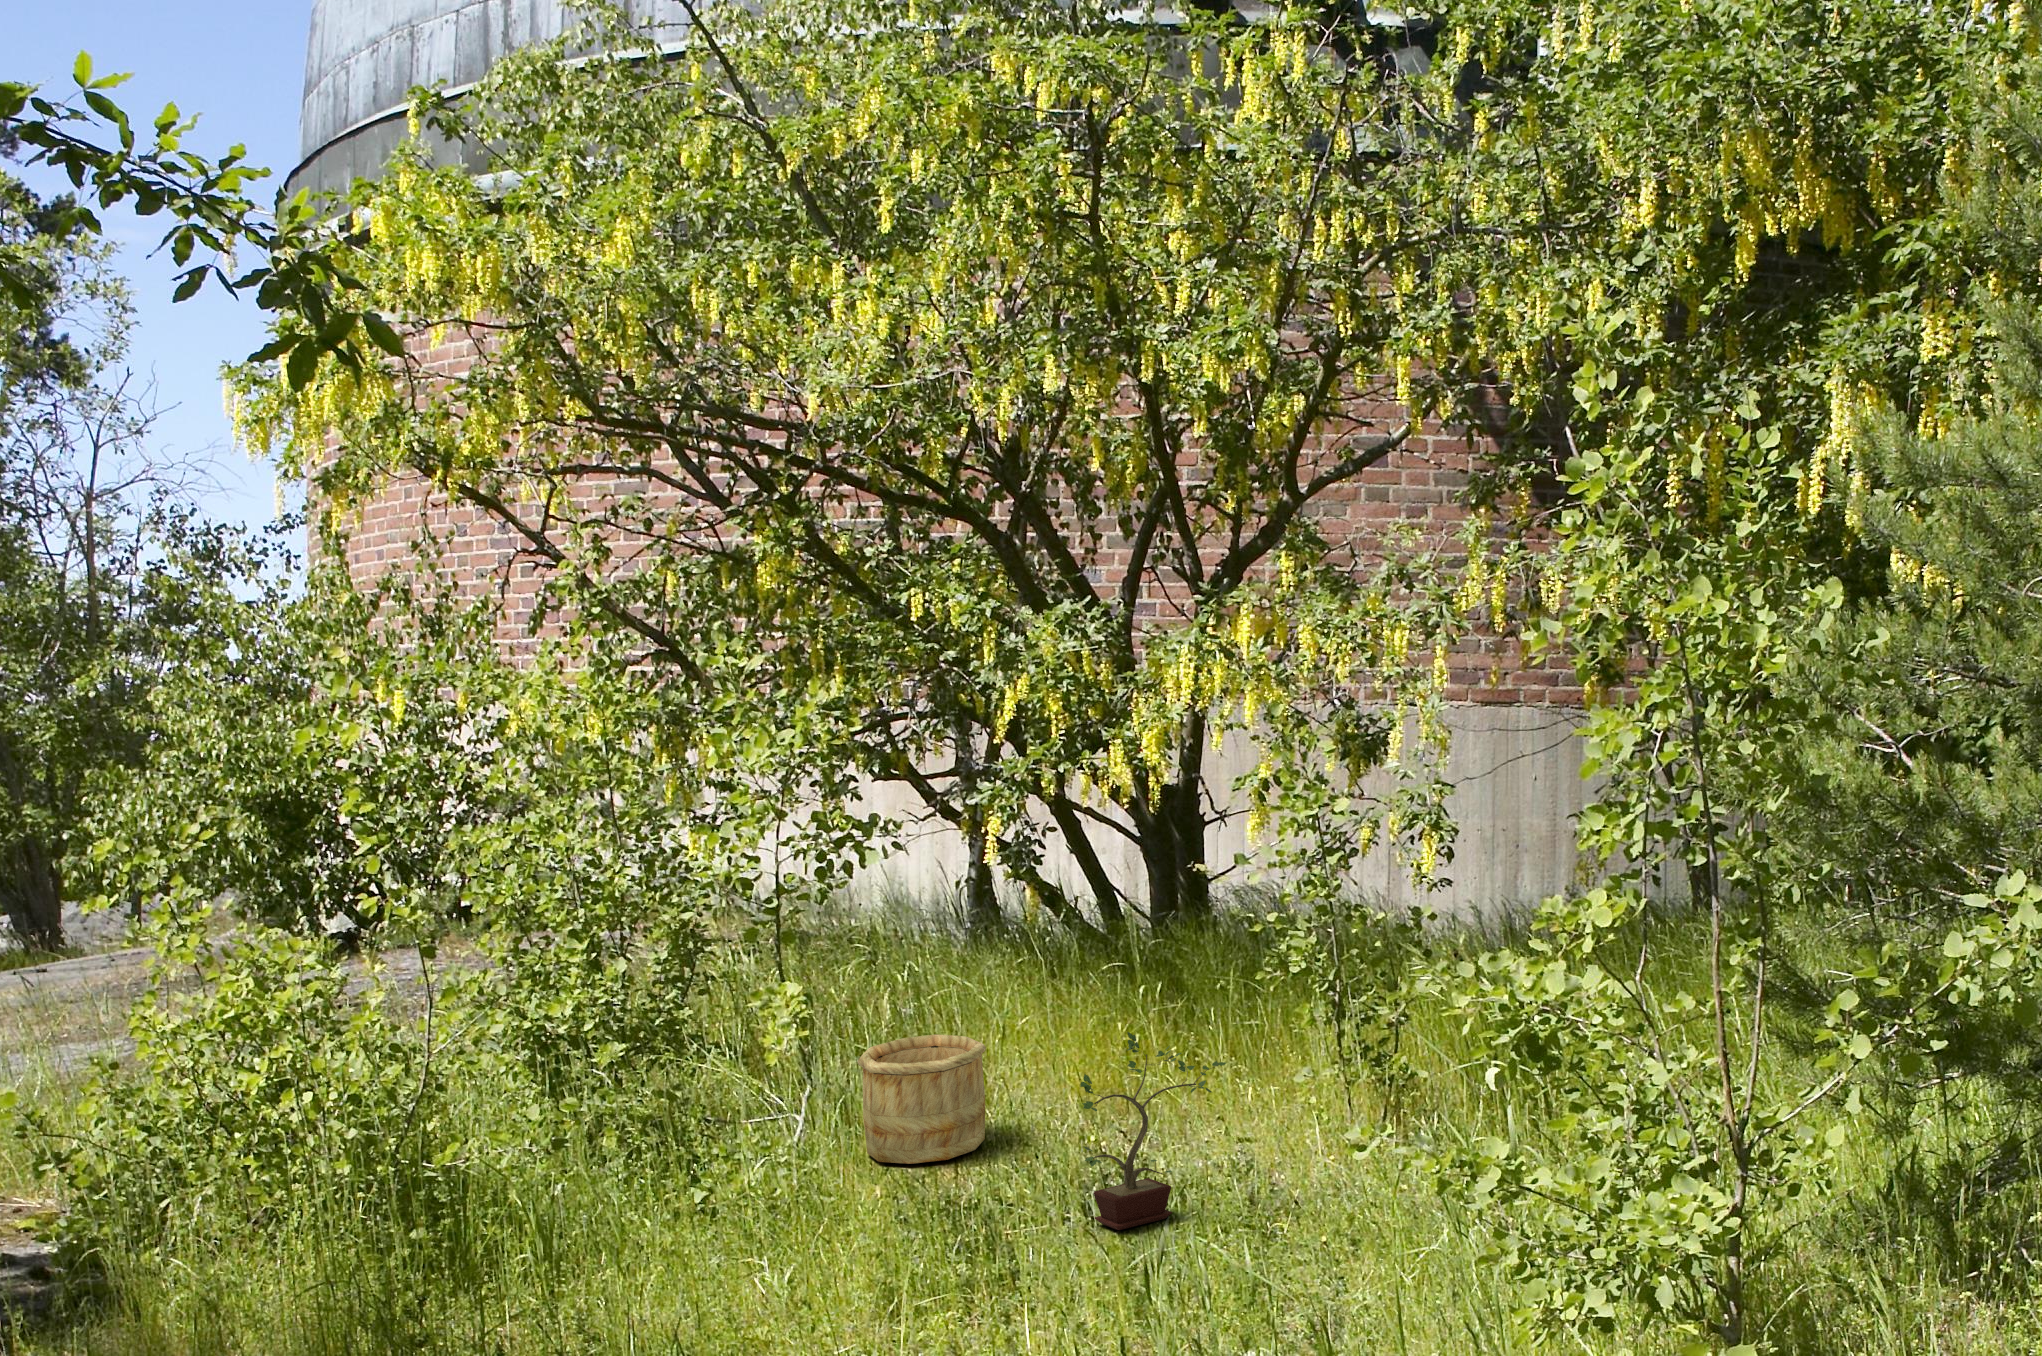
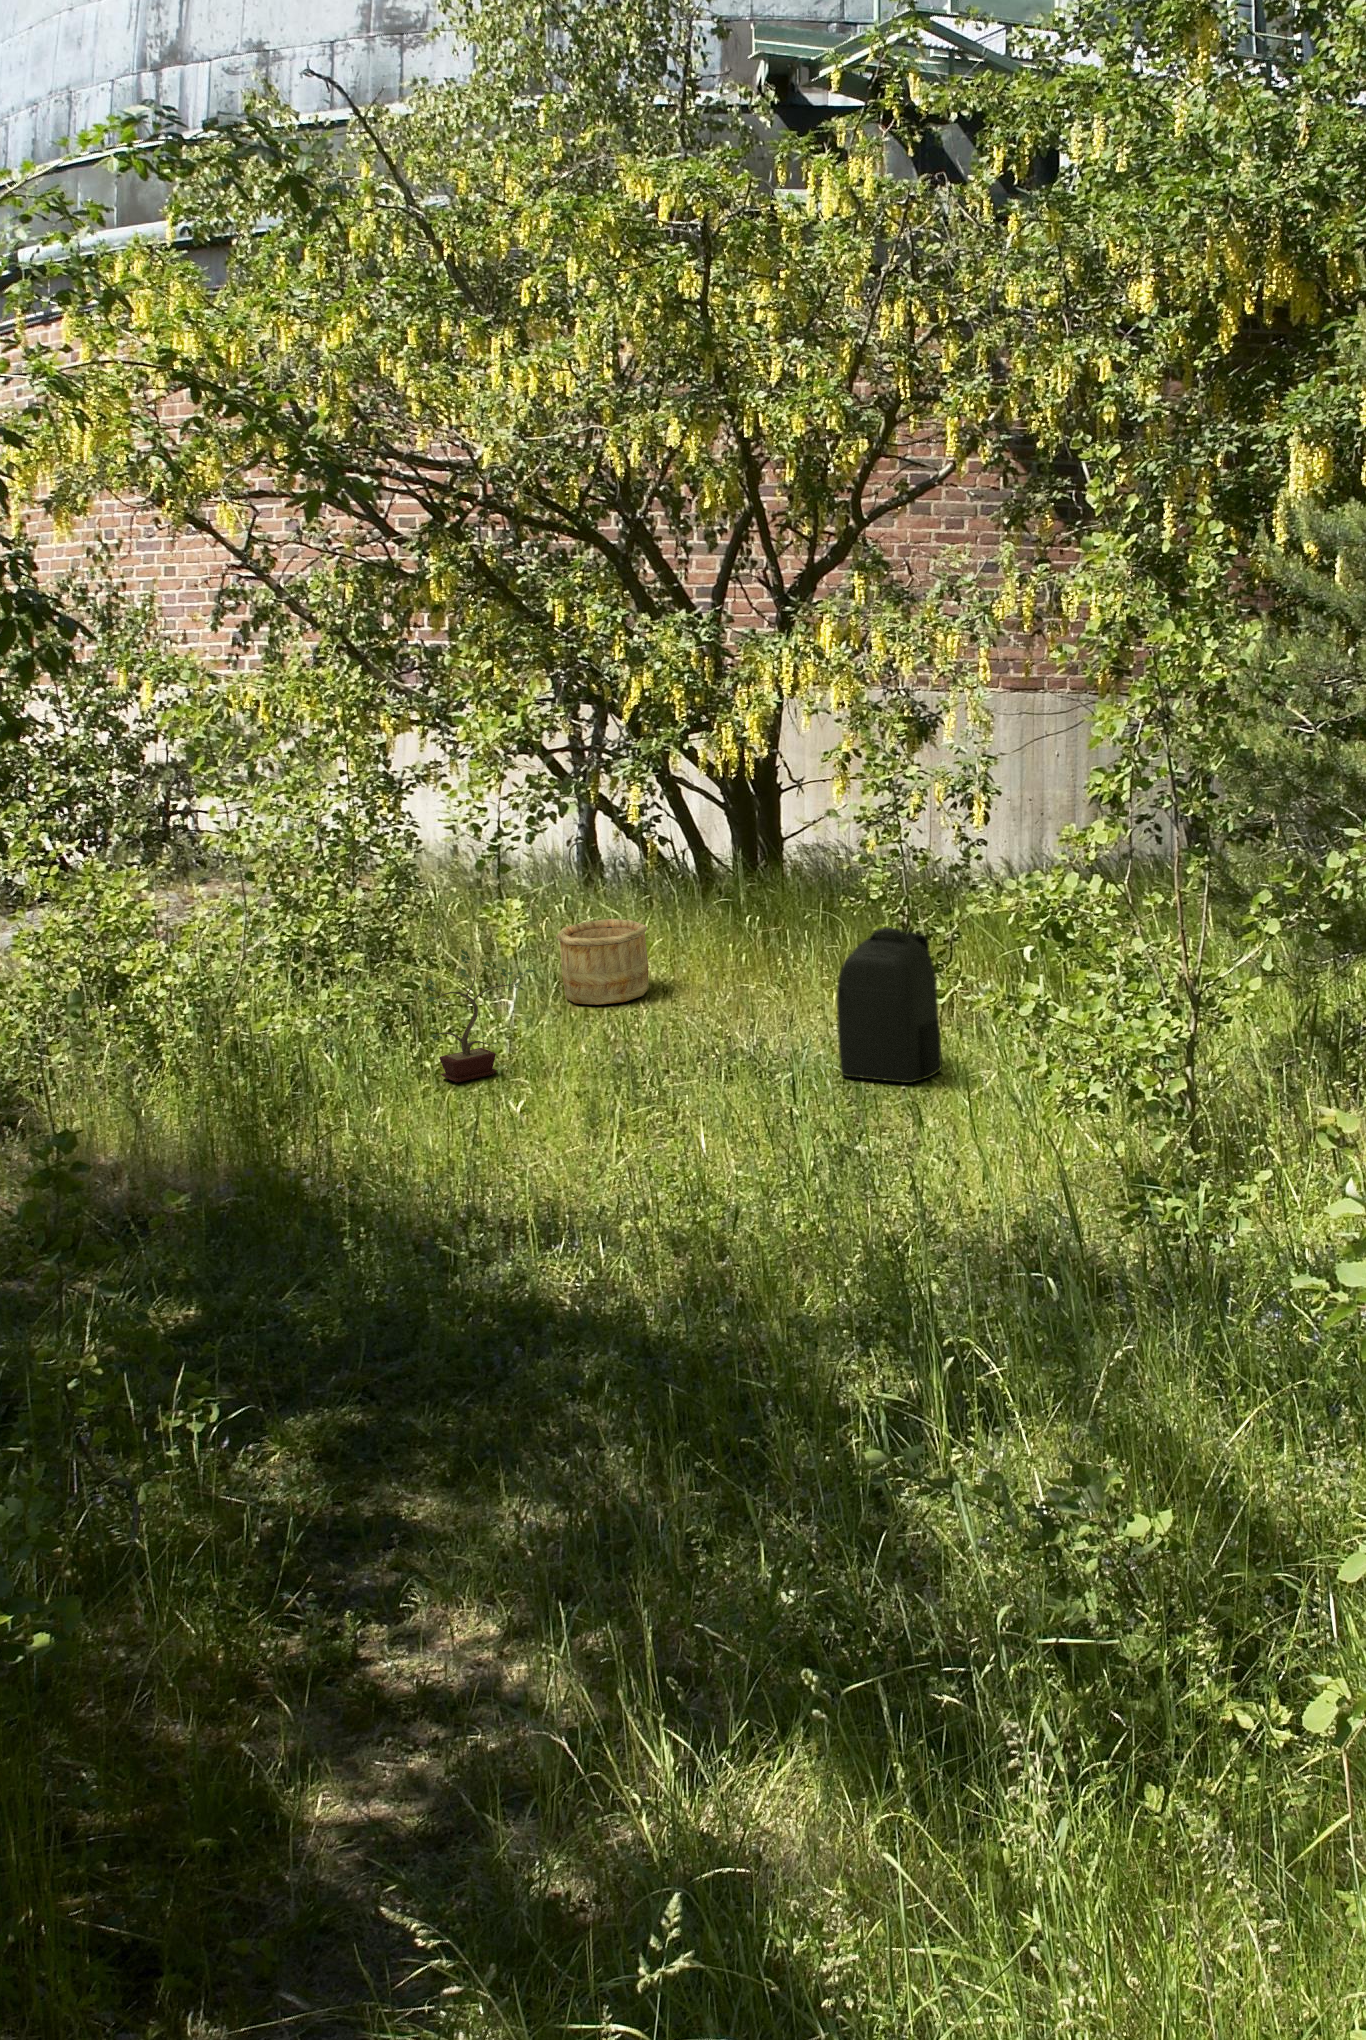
potted plant: present [1080,1032,1226,1230] -> present [425,949,535,1082]
backpack: none [1235,1049,1388,1293] -> present [837,927,942,1083]

